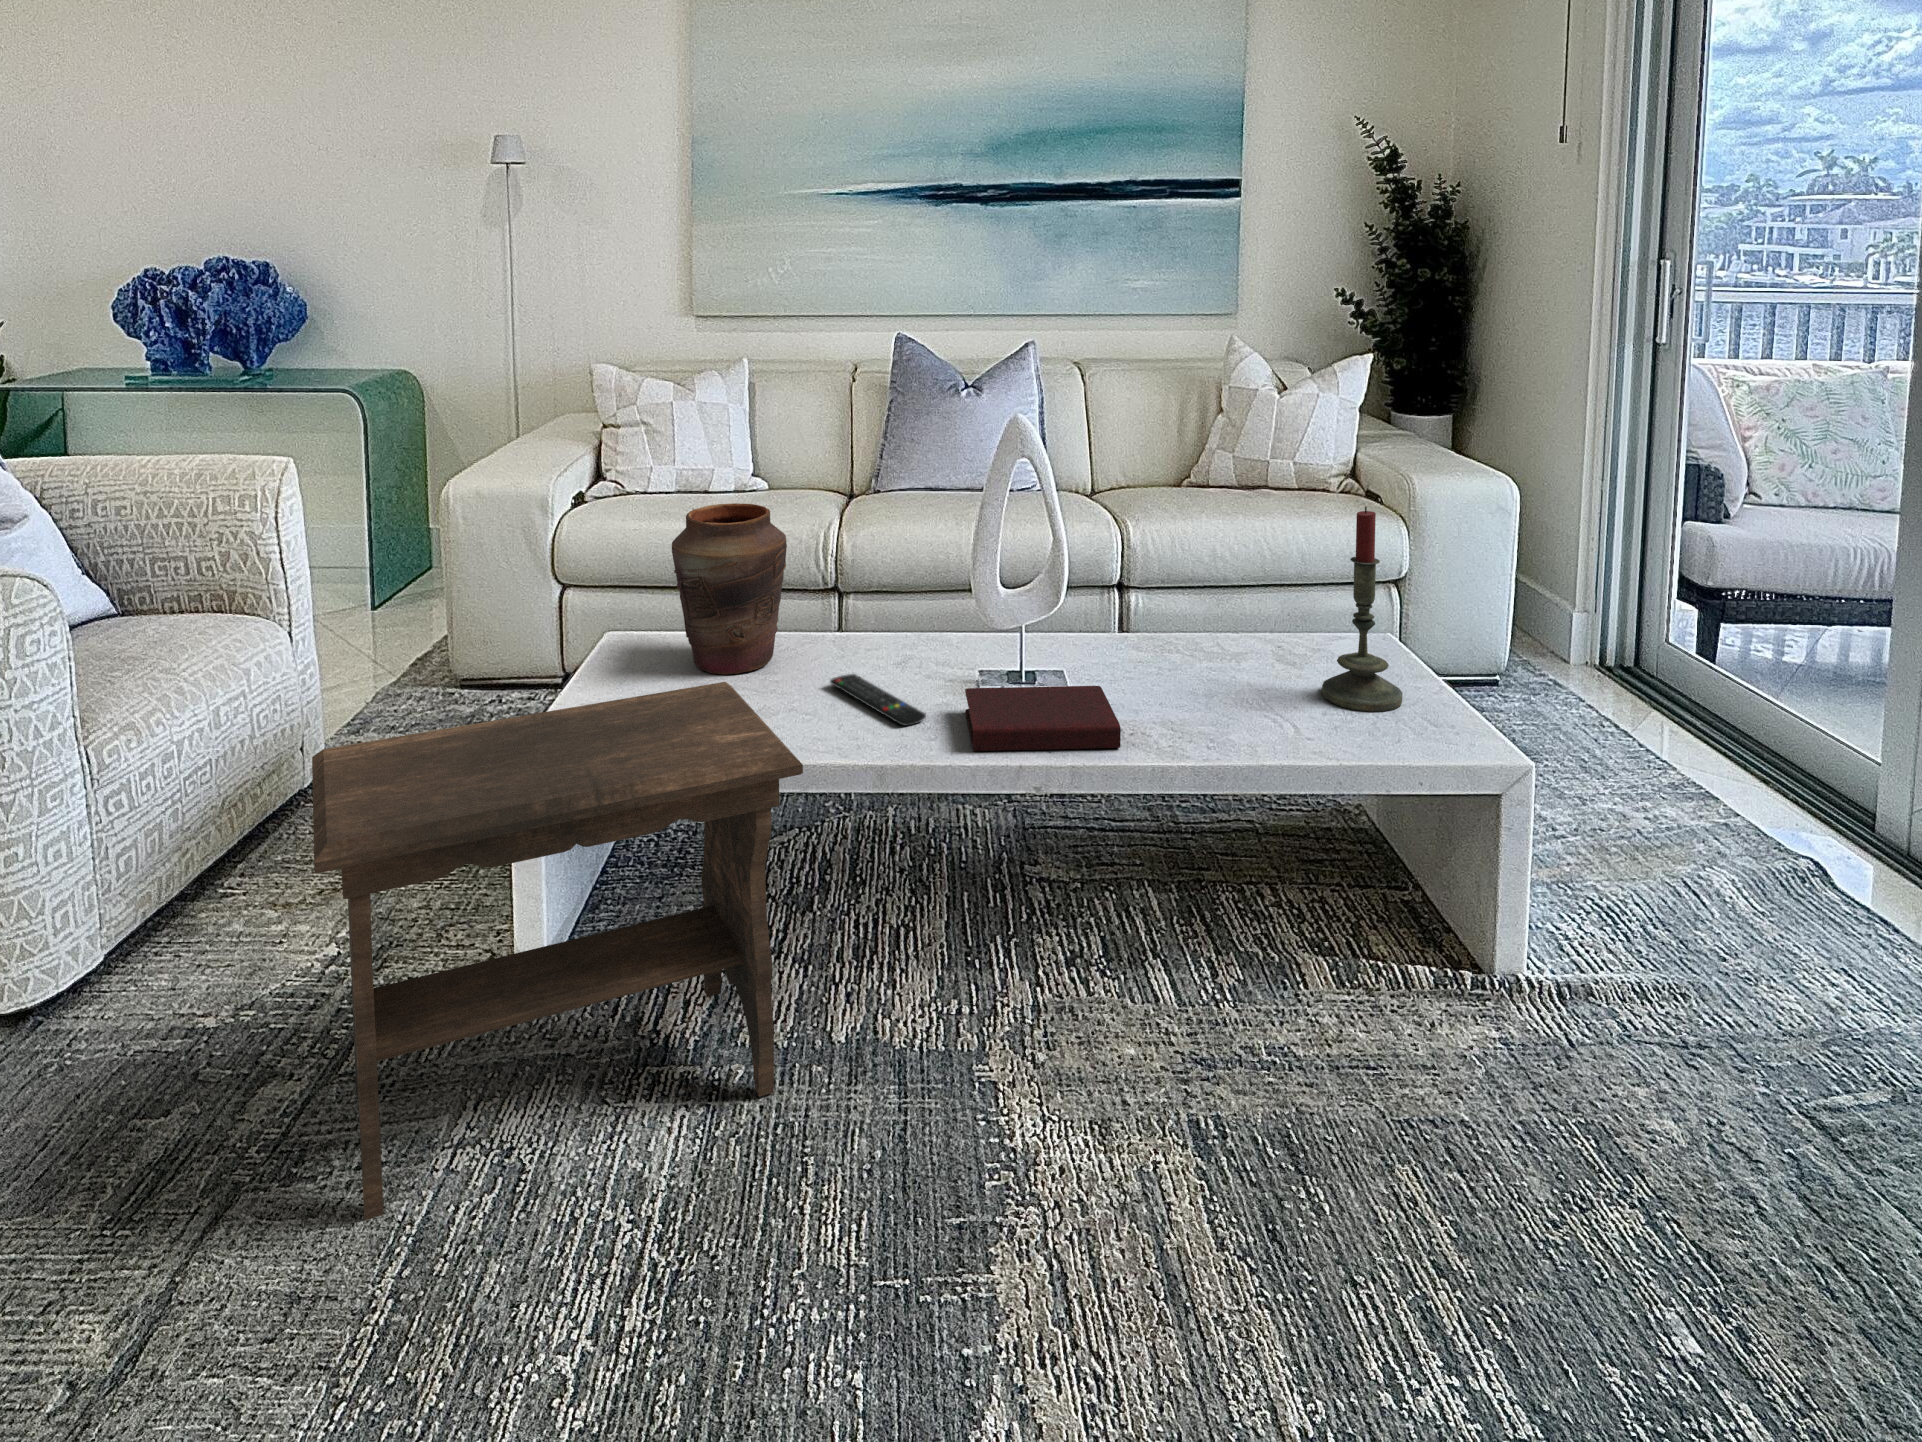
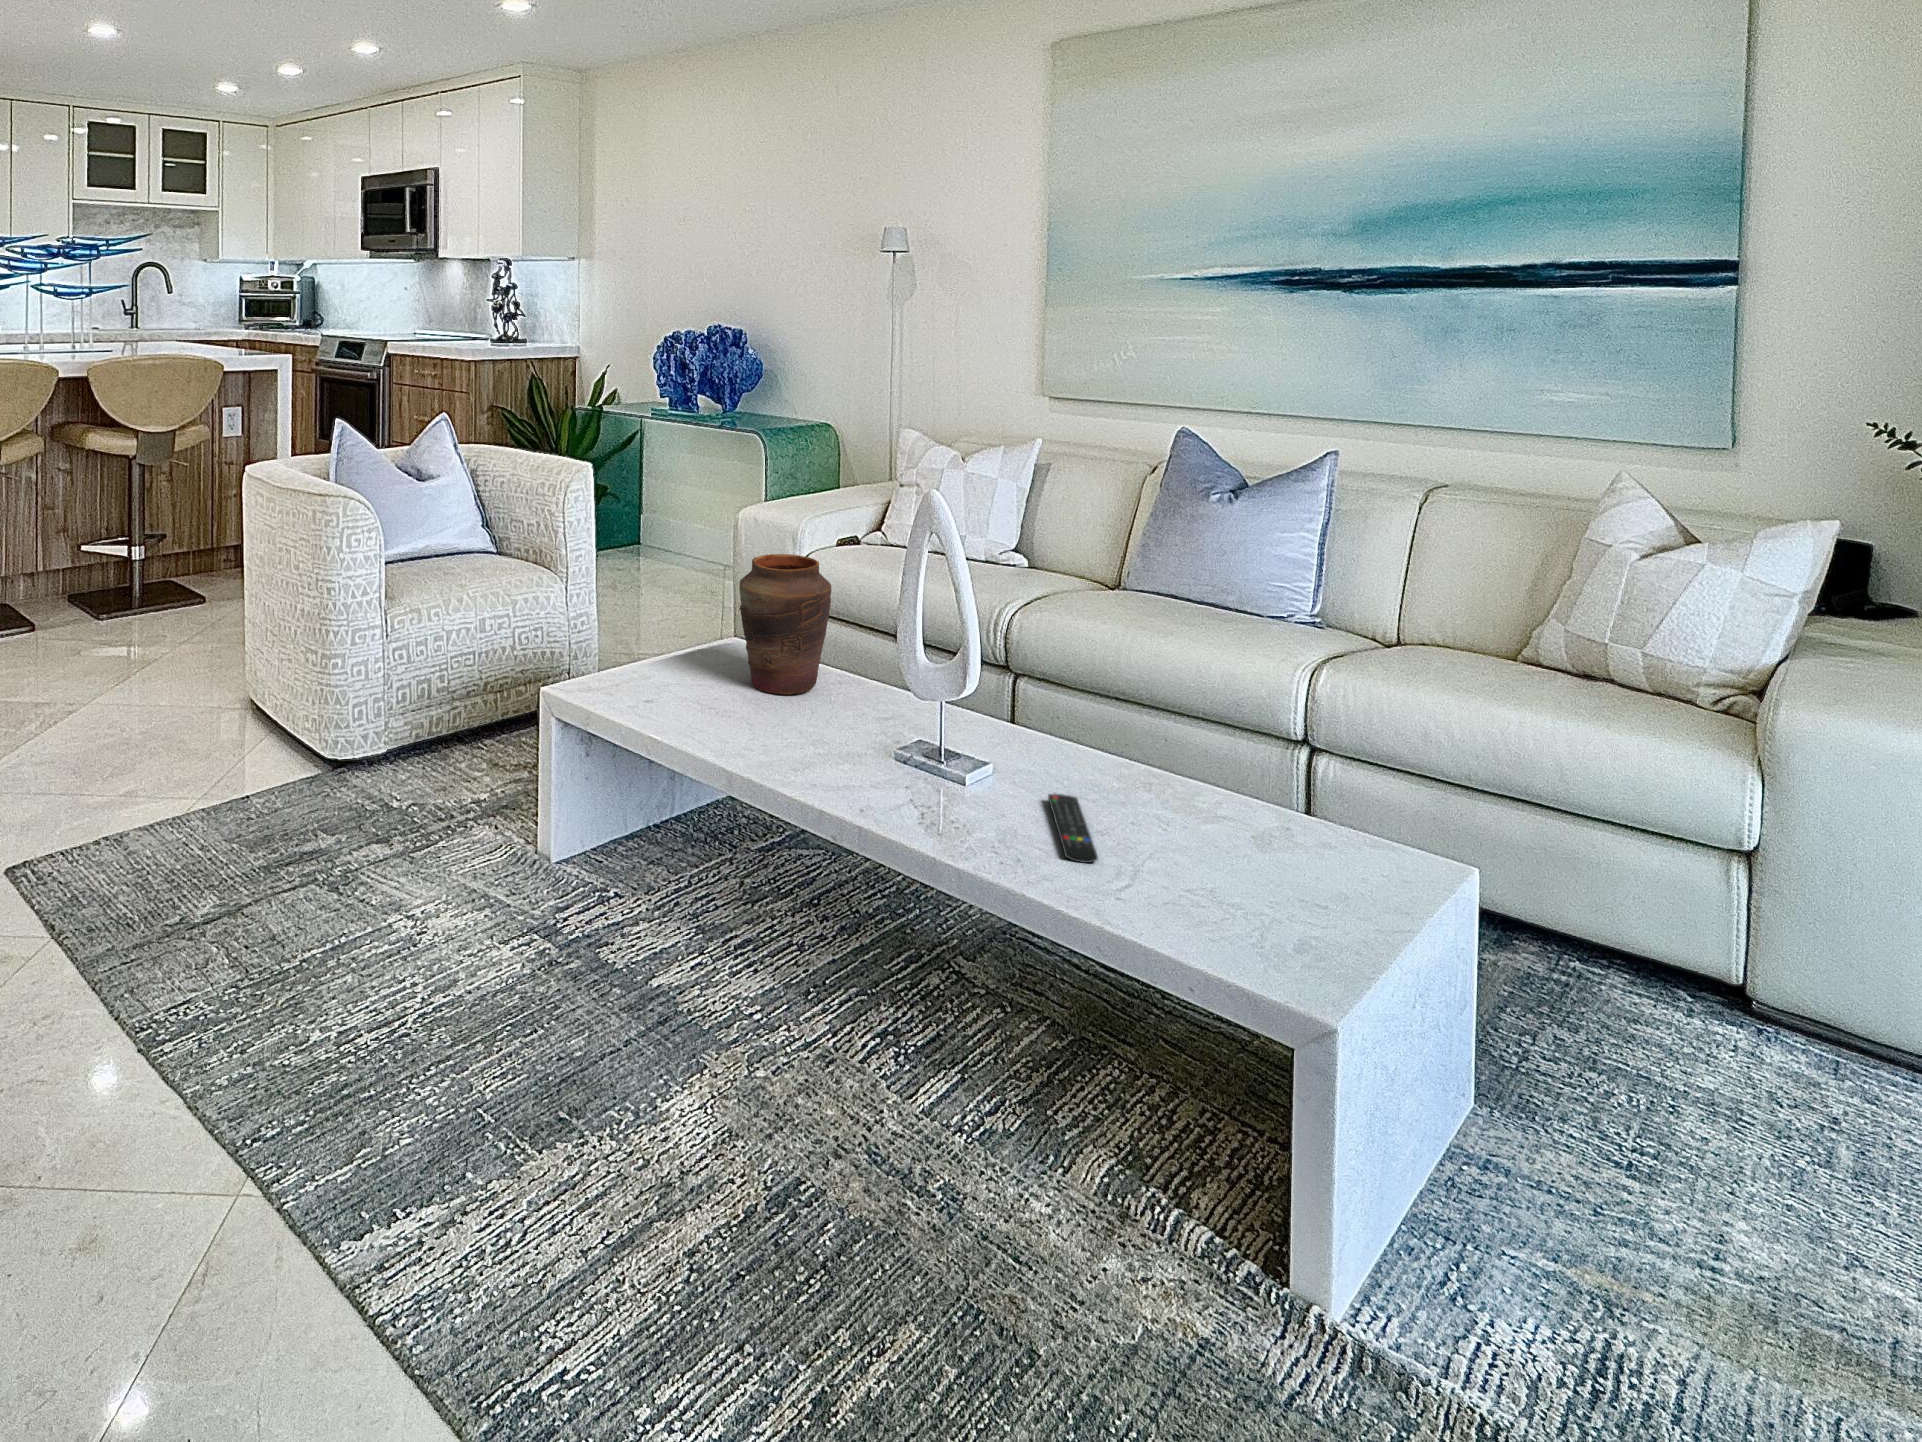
candle: present [1322,507,1403,712] -> none [1220,689,1316,932]
remote control: present [830,674,926,726] -> present [1048,794,1098,863]
footstool: present [312,682,803,1220] -> none [315,639,660,984]
book: present [965,686,1121,751] -> none [817,753,980,843]

